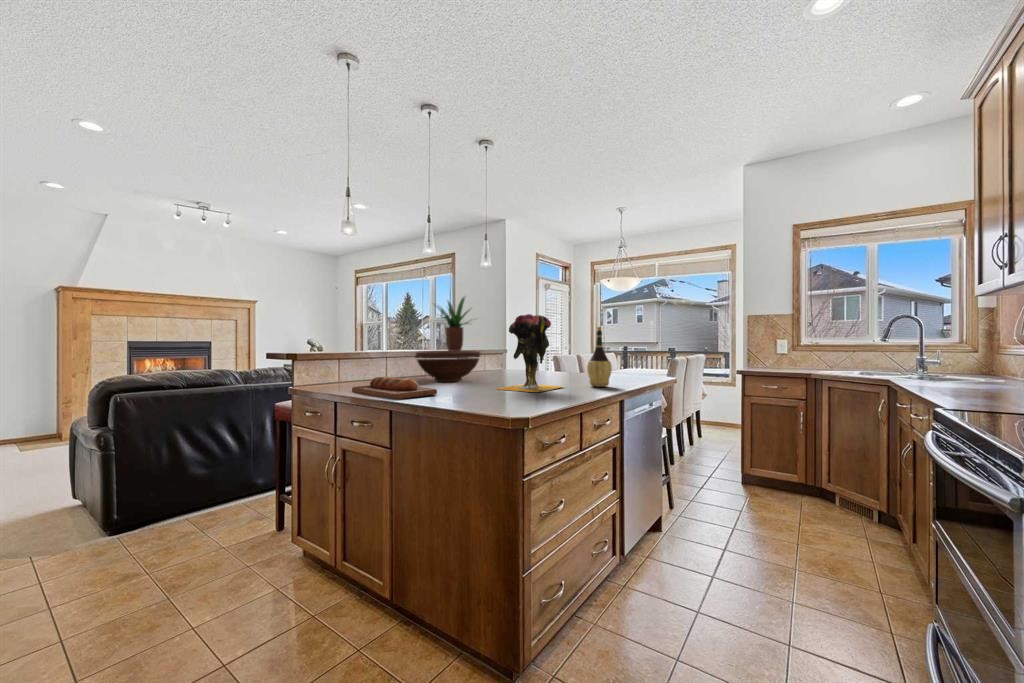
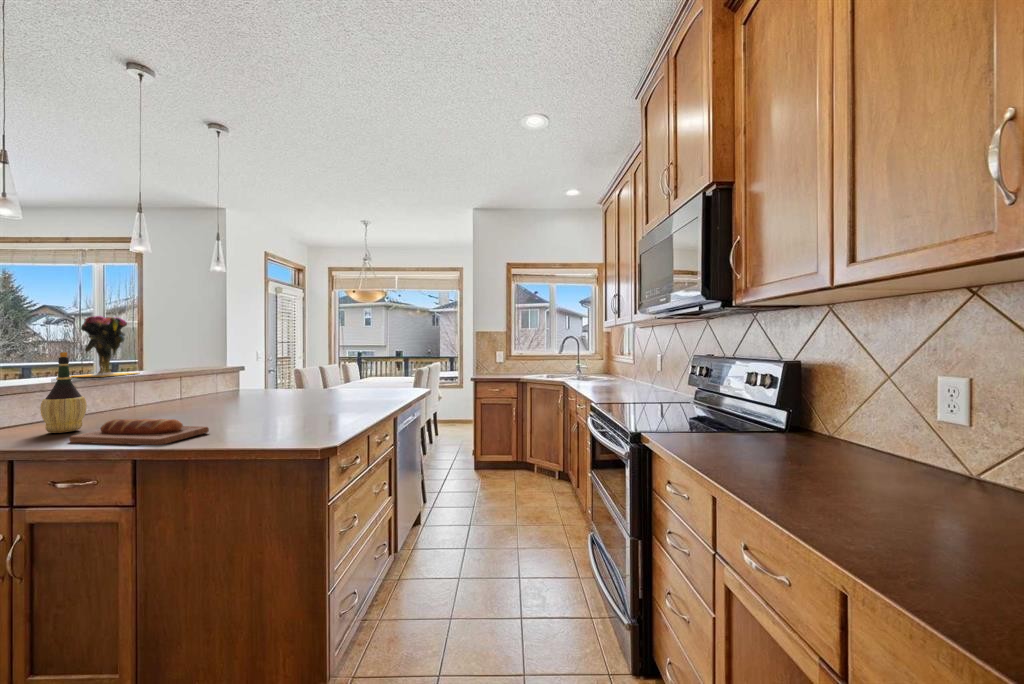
potted plant: present [438,297,469,351] -> none [149,308,218,376]
vase: present [497,314,564,392] -> present [71,316,136,377]
wine bottle: present [587,327,612,387] -> present [40,352,87,433]
fruit bowl: present [416,351,480,382] -> none [146,376,238,415]

